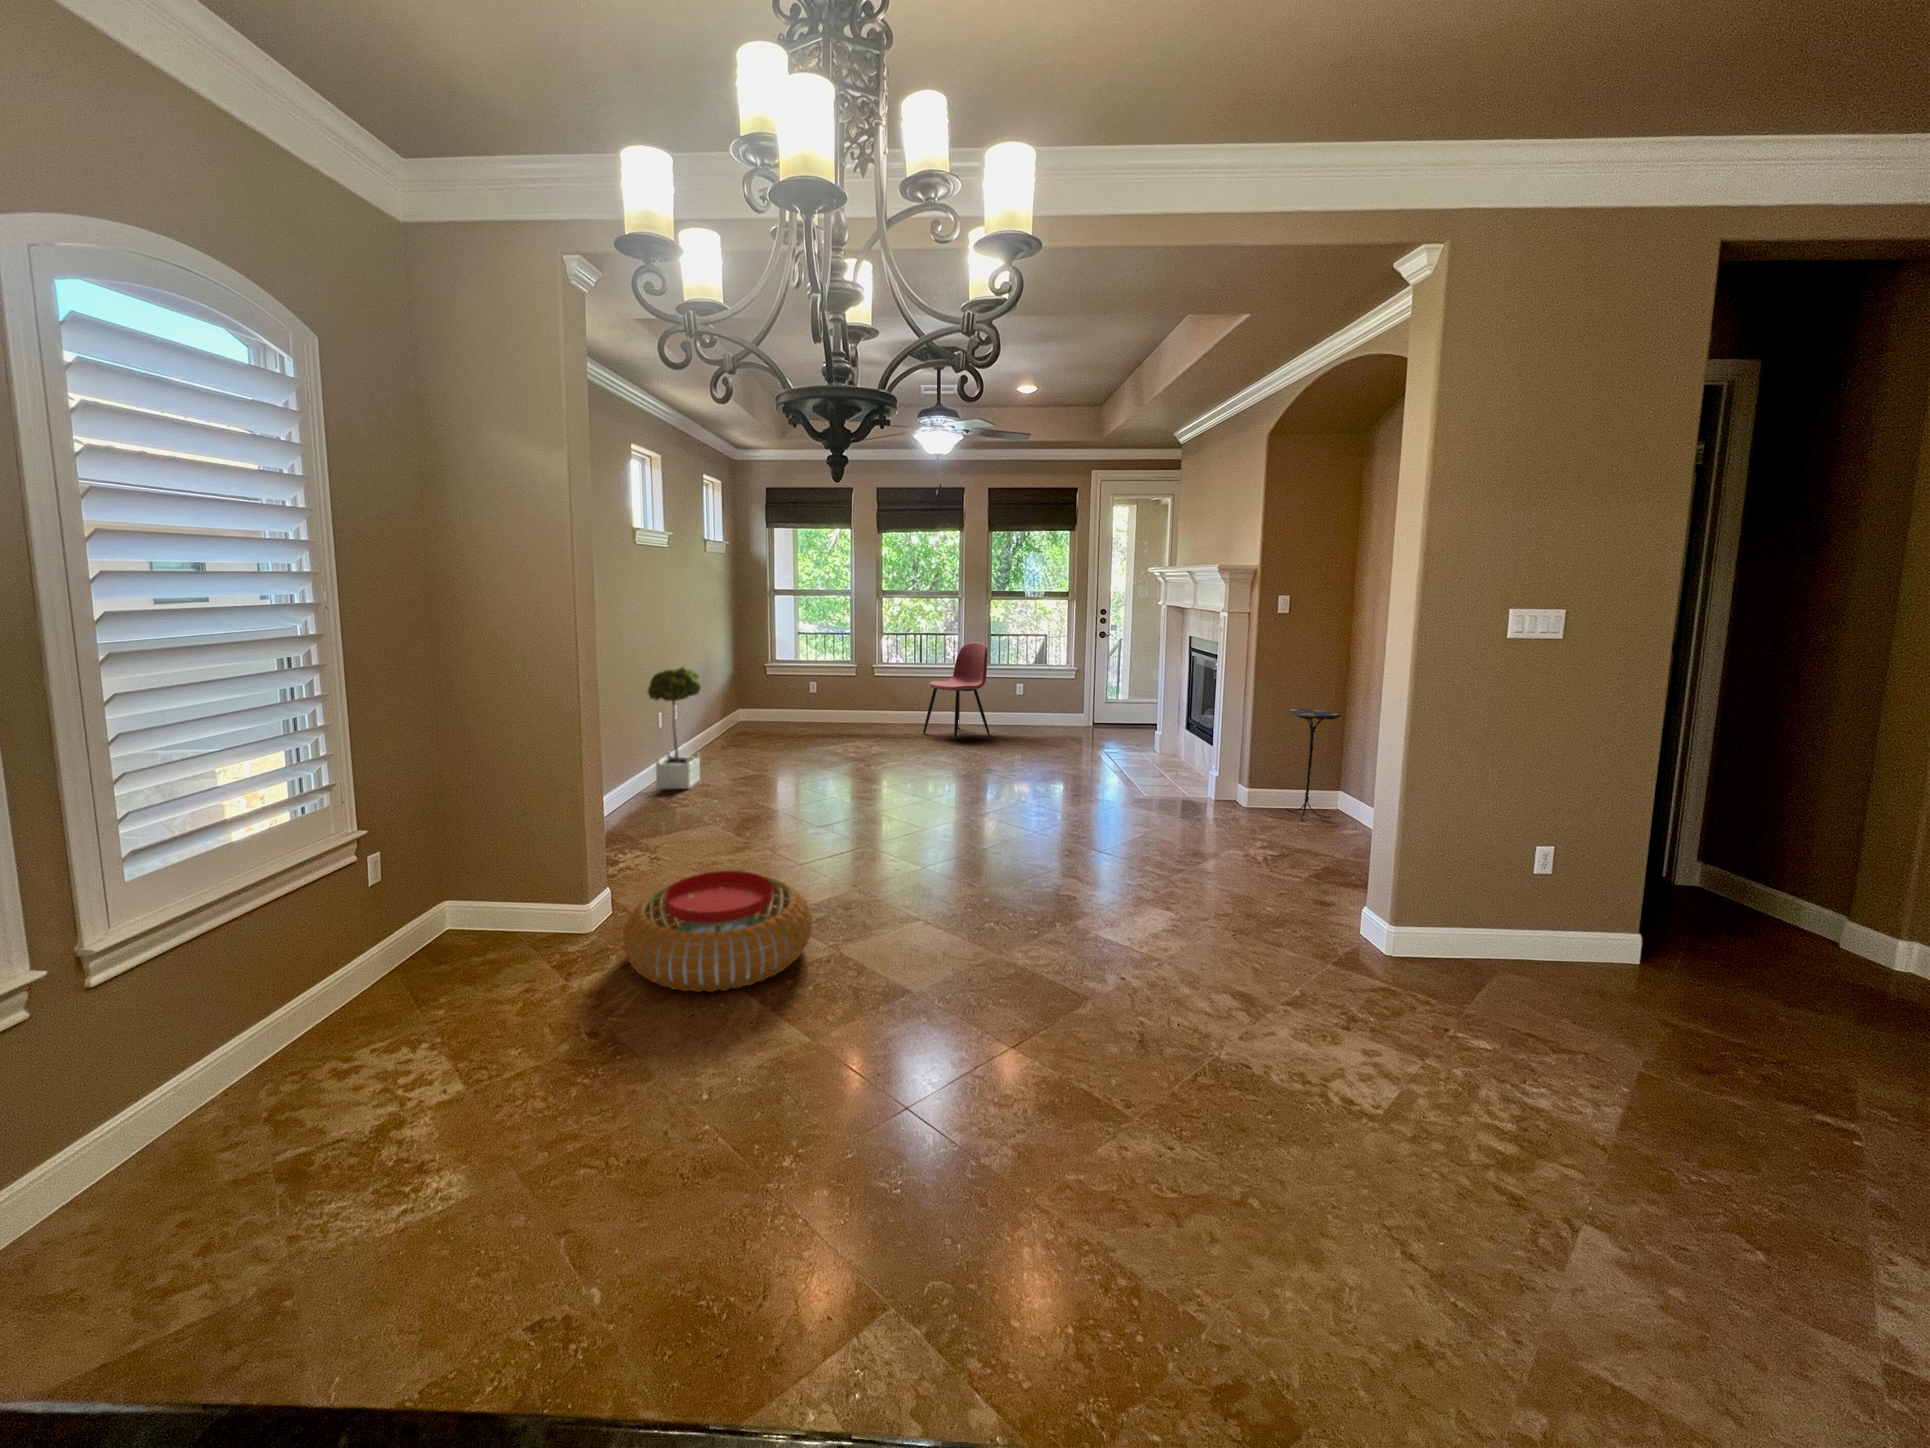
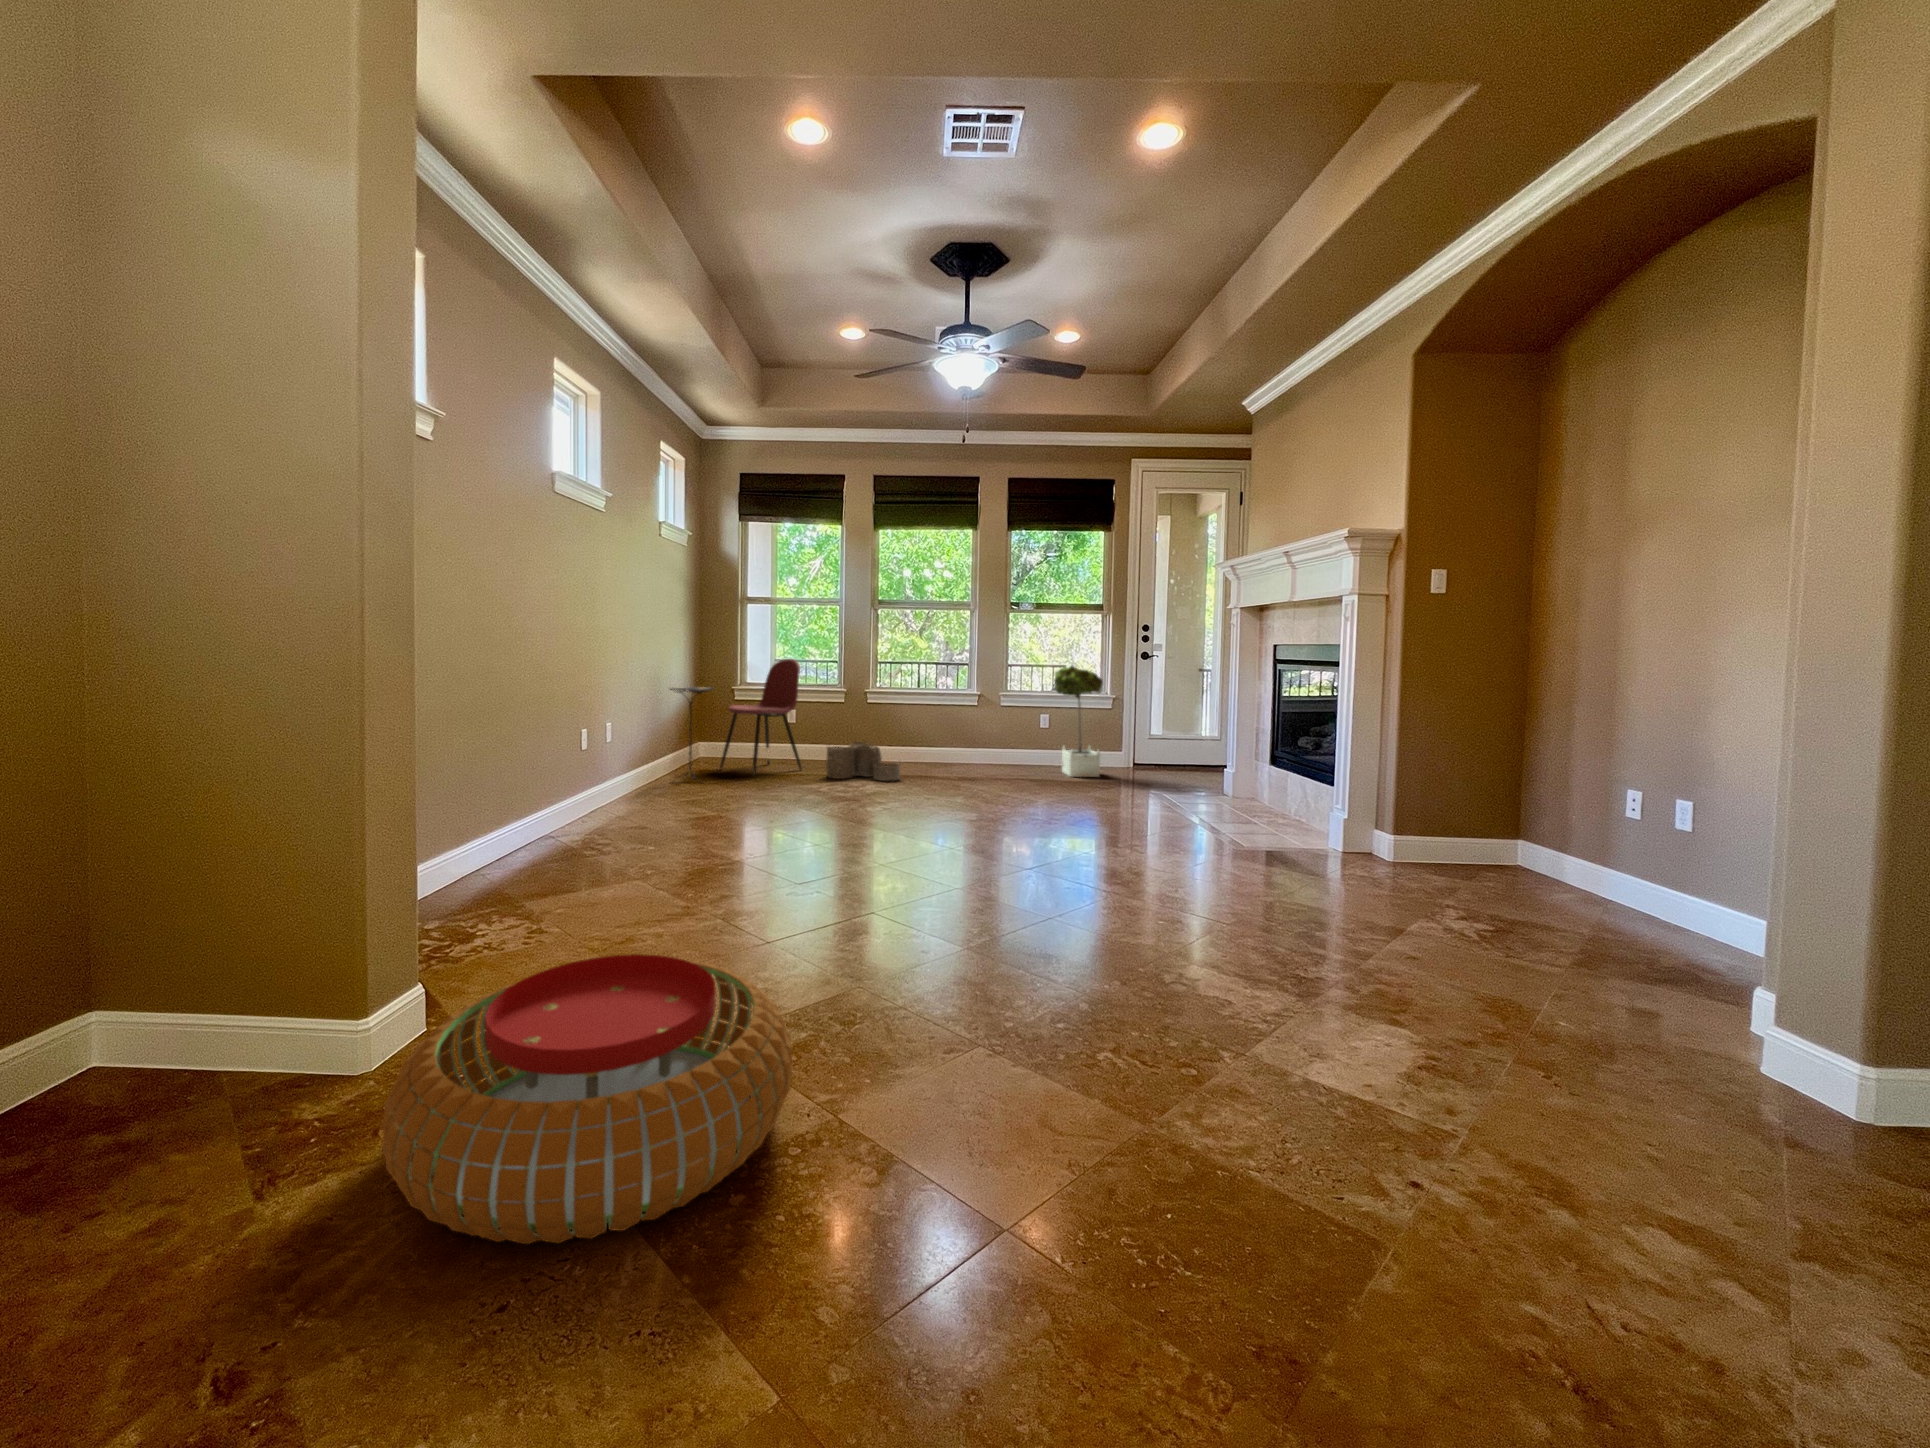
dining chair: present [923,642,990,740] -> present [720,659,802,775]
potted tree: present [648,667,701,789] -> present [1054,666,1103,777]
woven basket: none [841,706,900,741] -> present [826,741,900,781]
side table: present [1286,709,1341,820] -> present [670,687,712,783]

